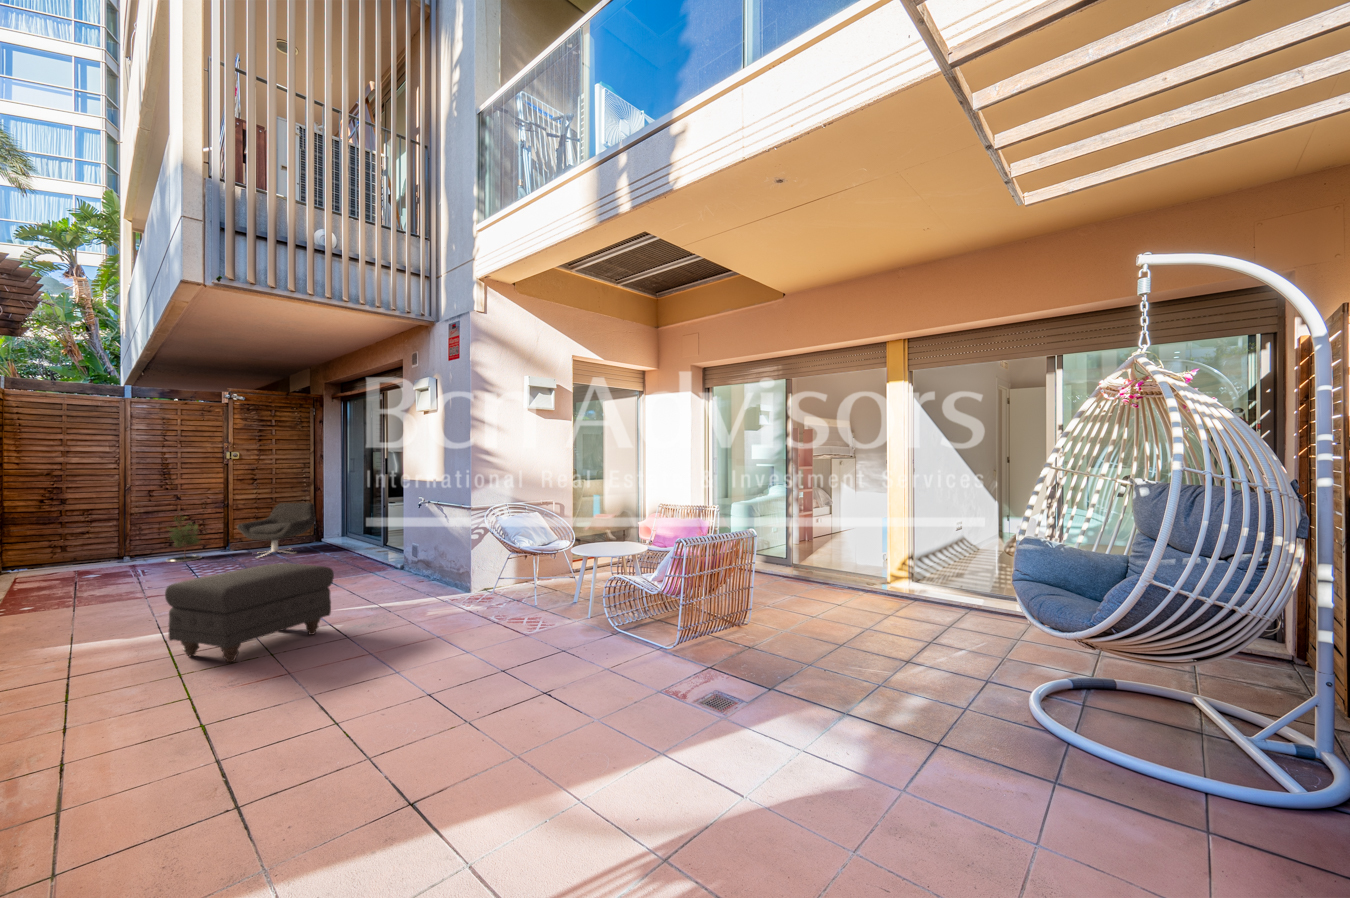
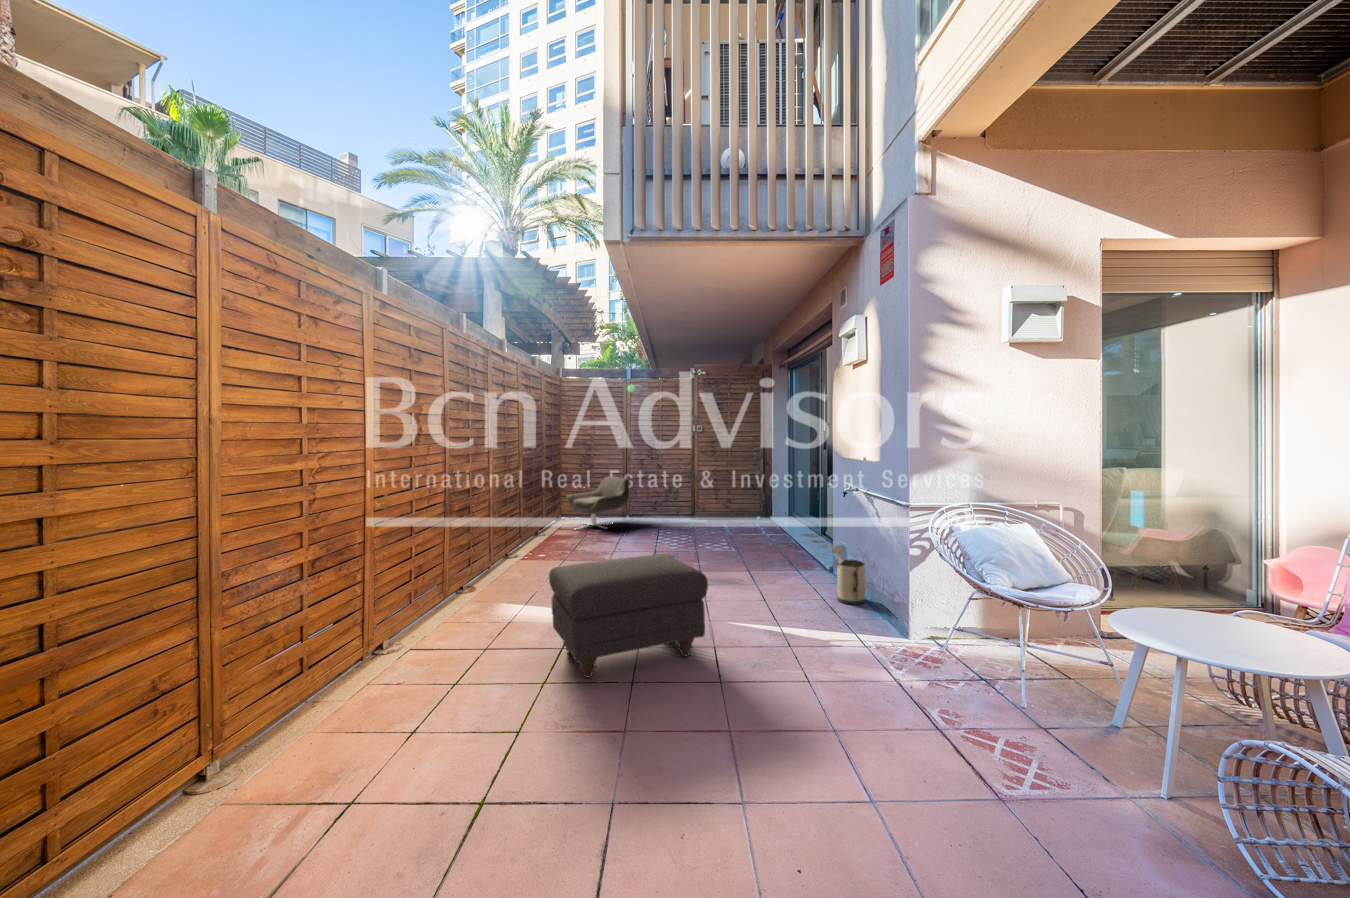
lounge chair: present [237,503,316,556] -> present [566,477,629,528]
potted tree: present [166,517,201,562] -> none [649,478,676,522]
watering can: none [410,545,438,586] -> present [832,546,865,604]

